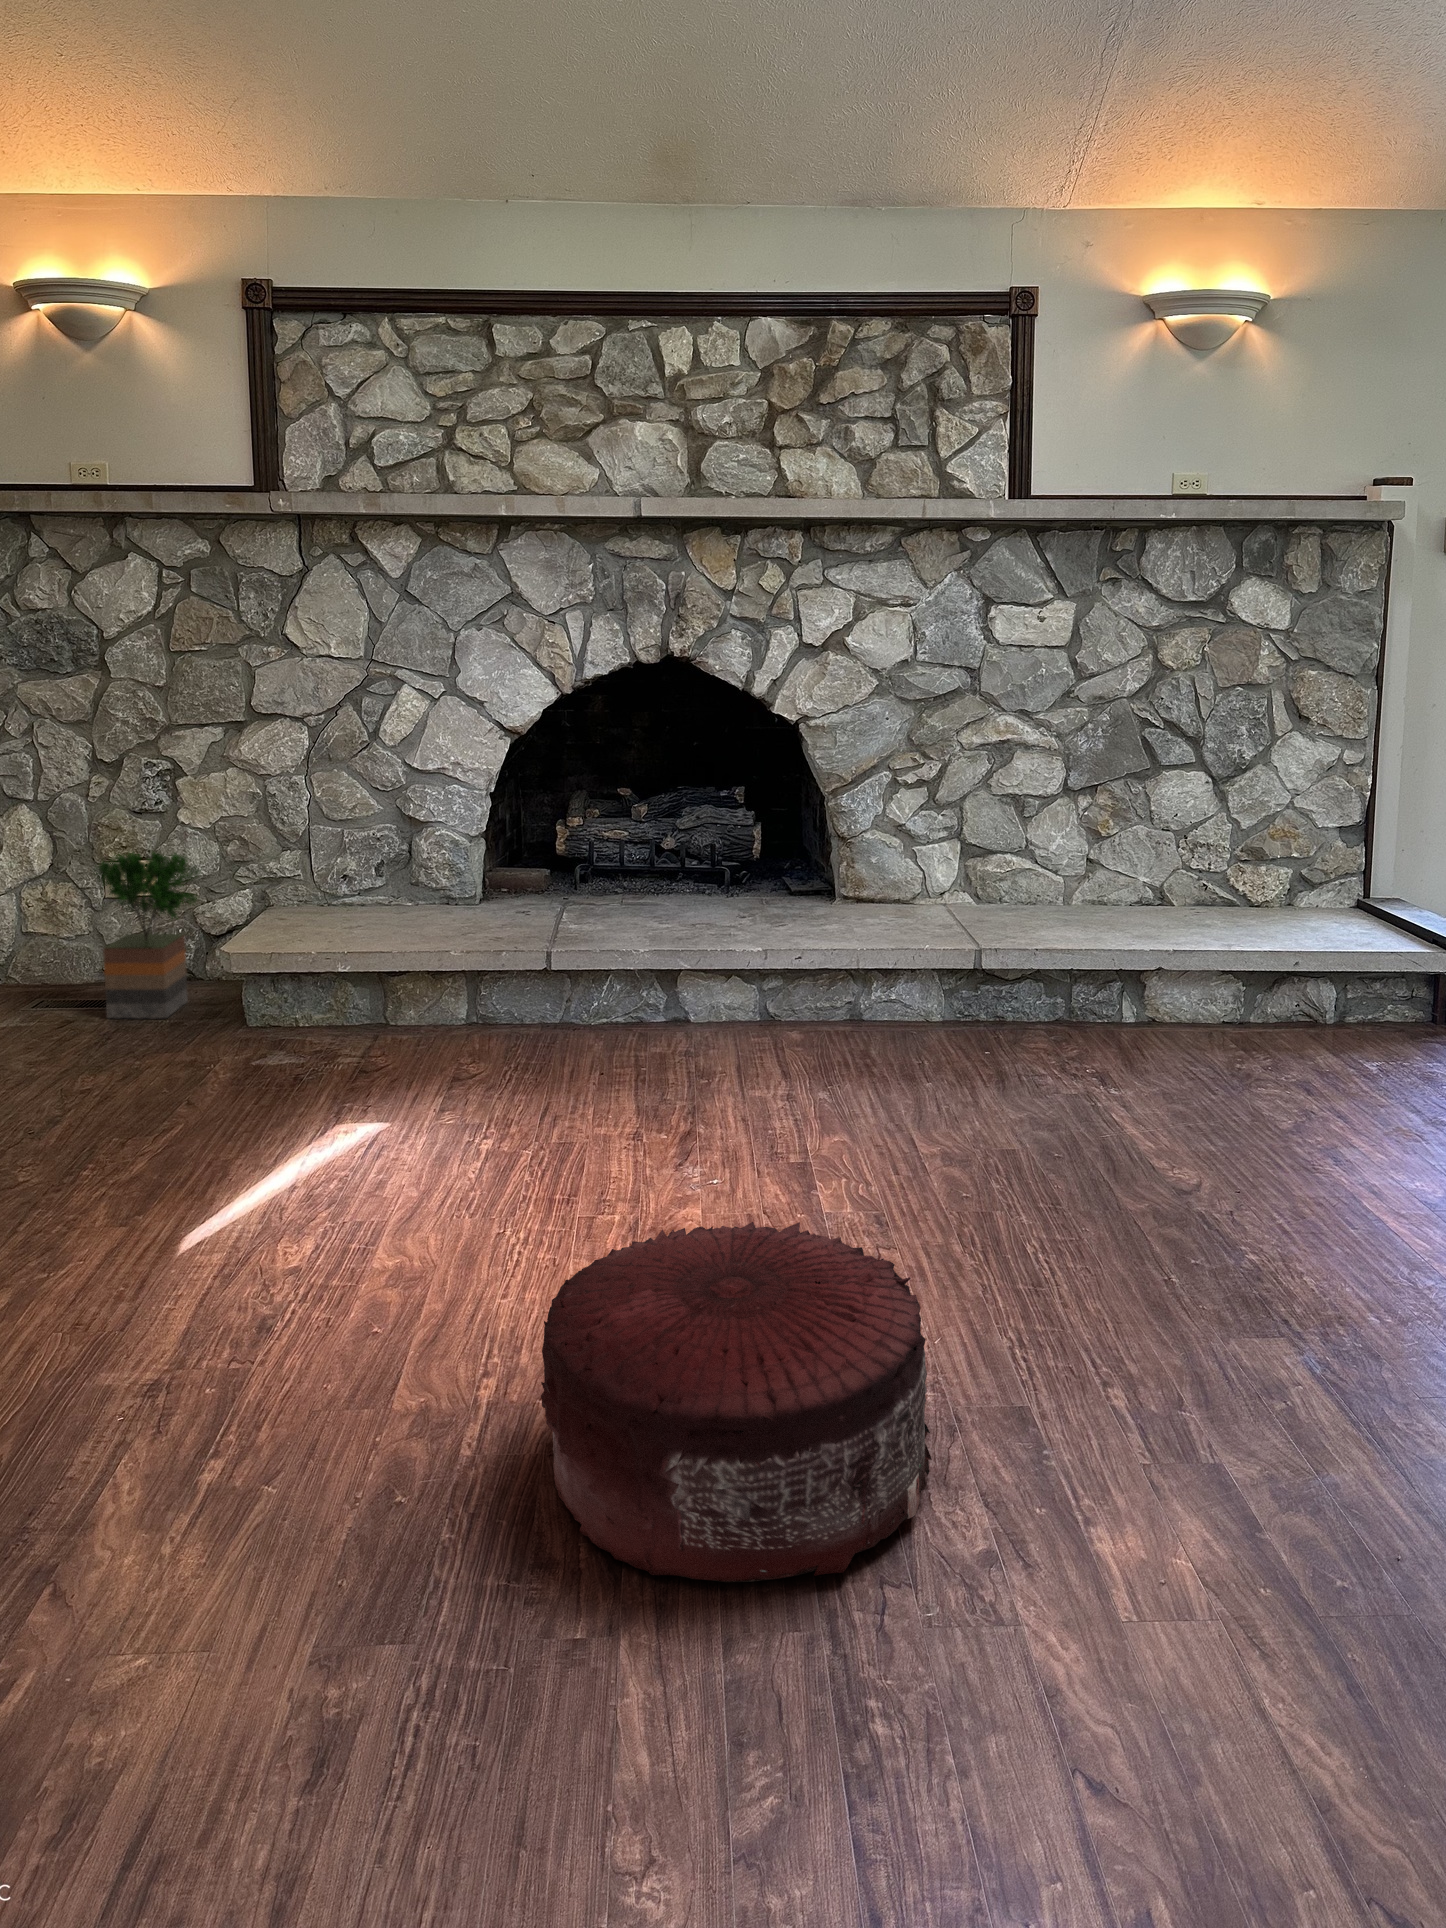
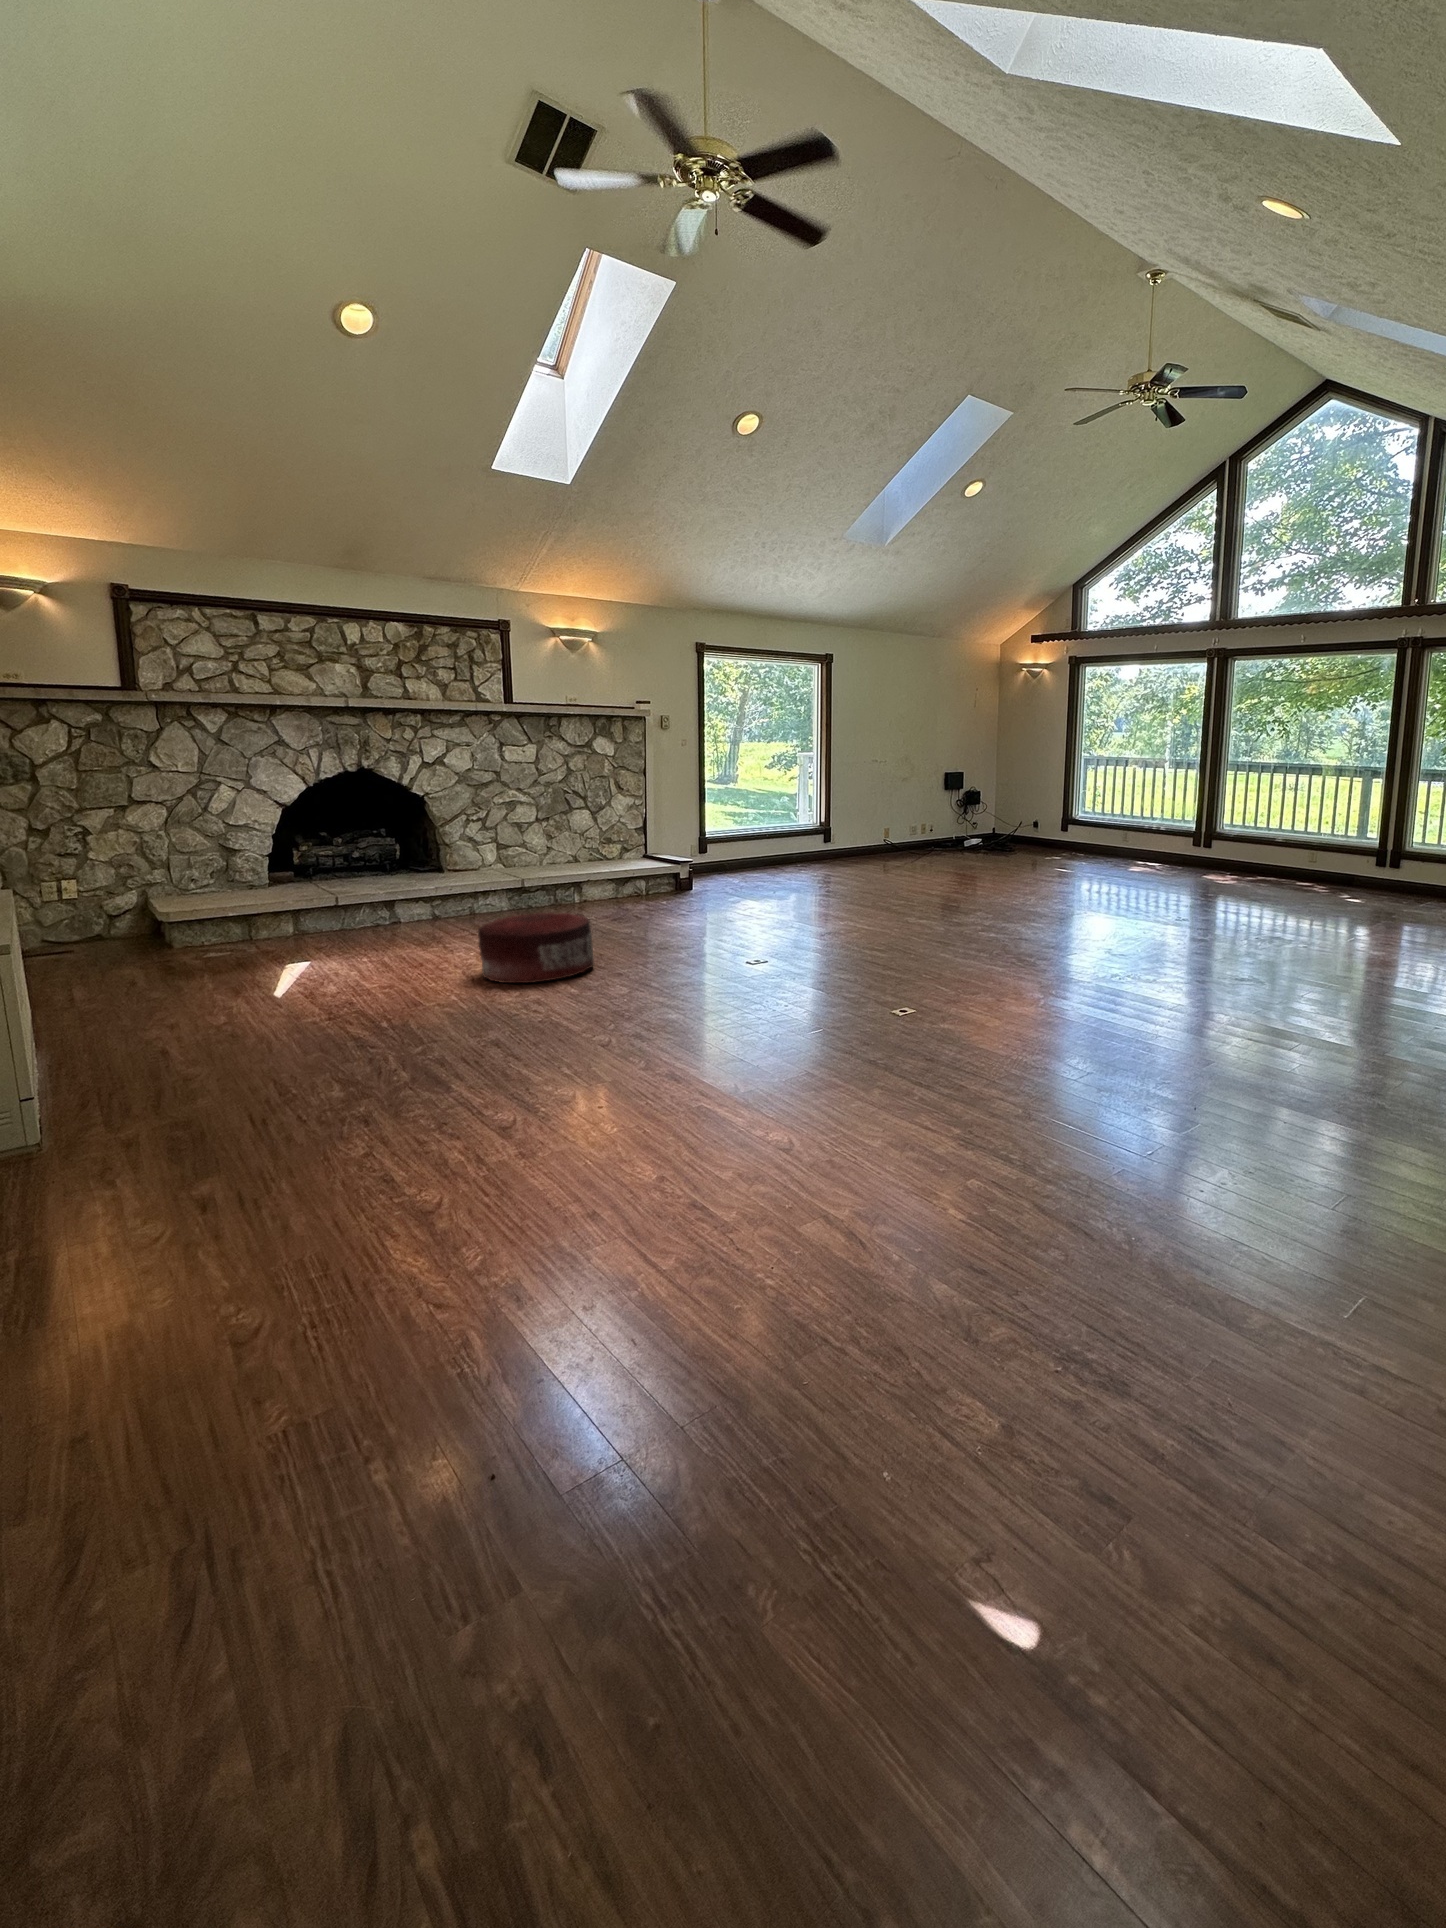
potted tree: present [94,852,202,1018] -> none [47,872,123,959]

